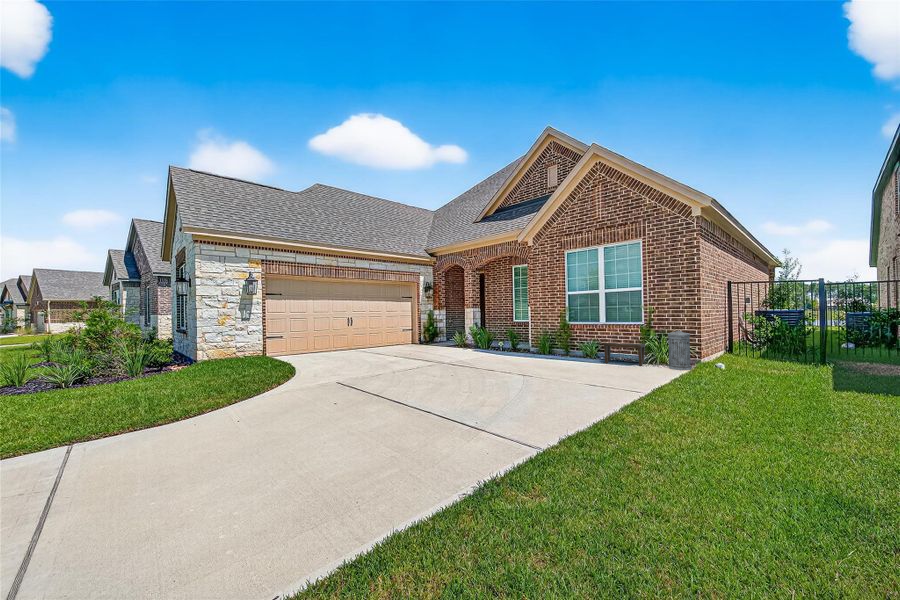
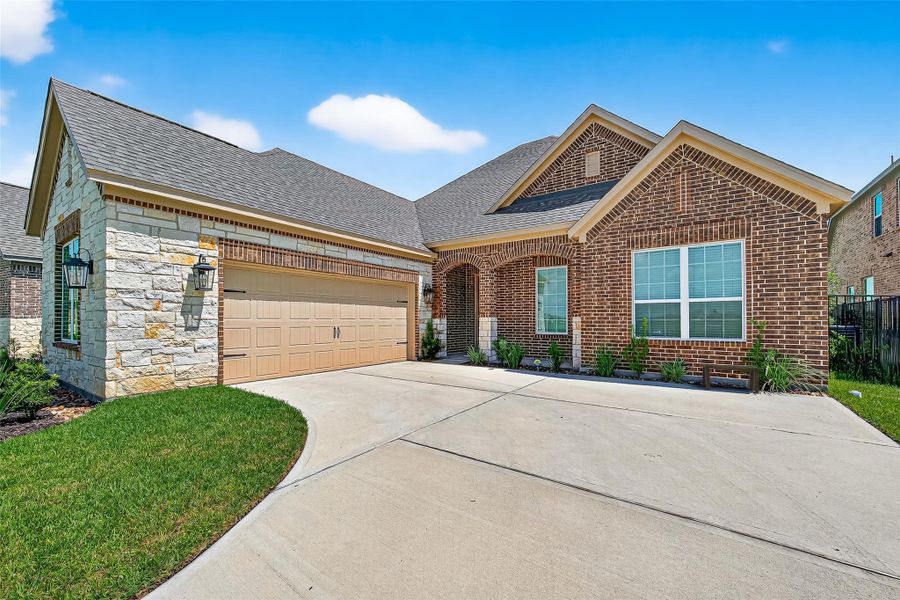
trash can: present [668,331,691,370] -> none [792,350,825,400]

